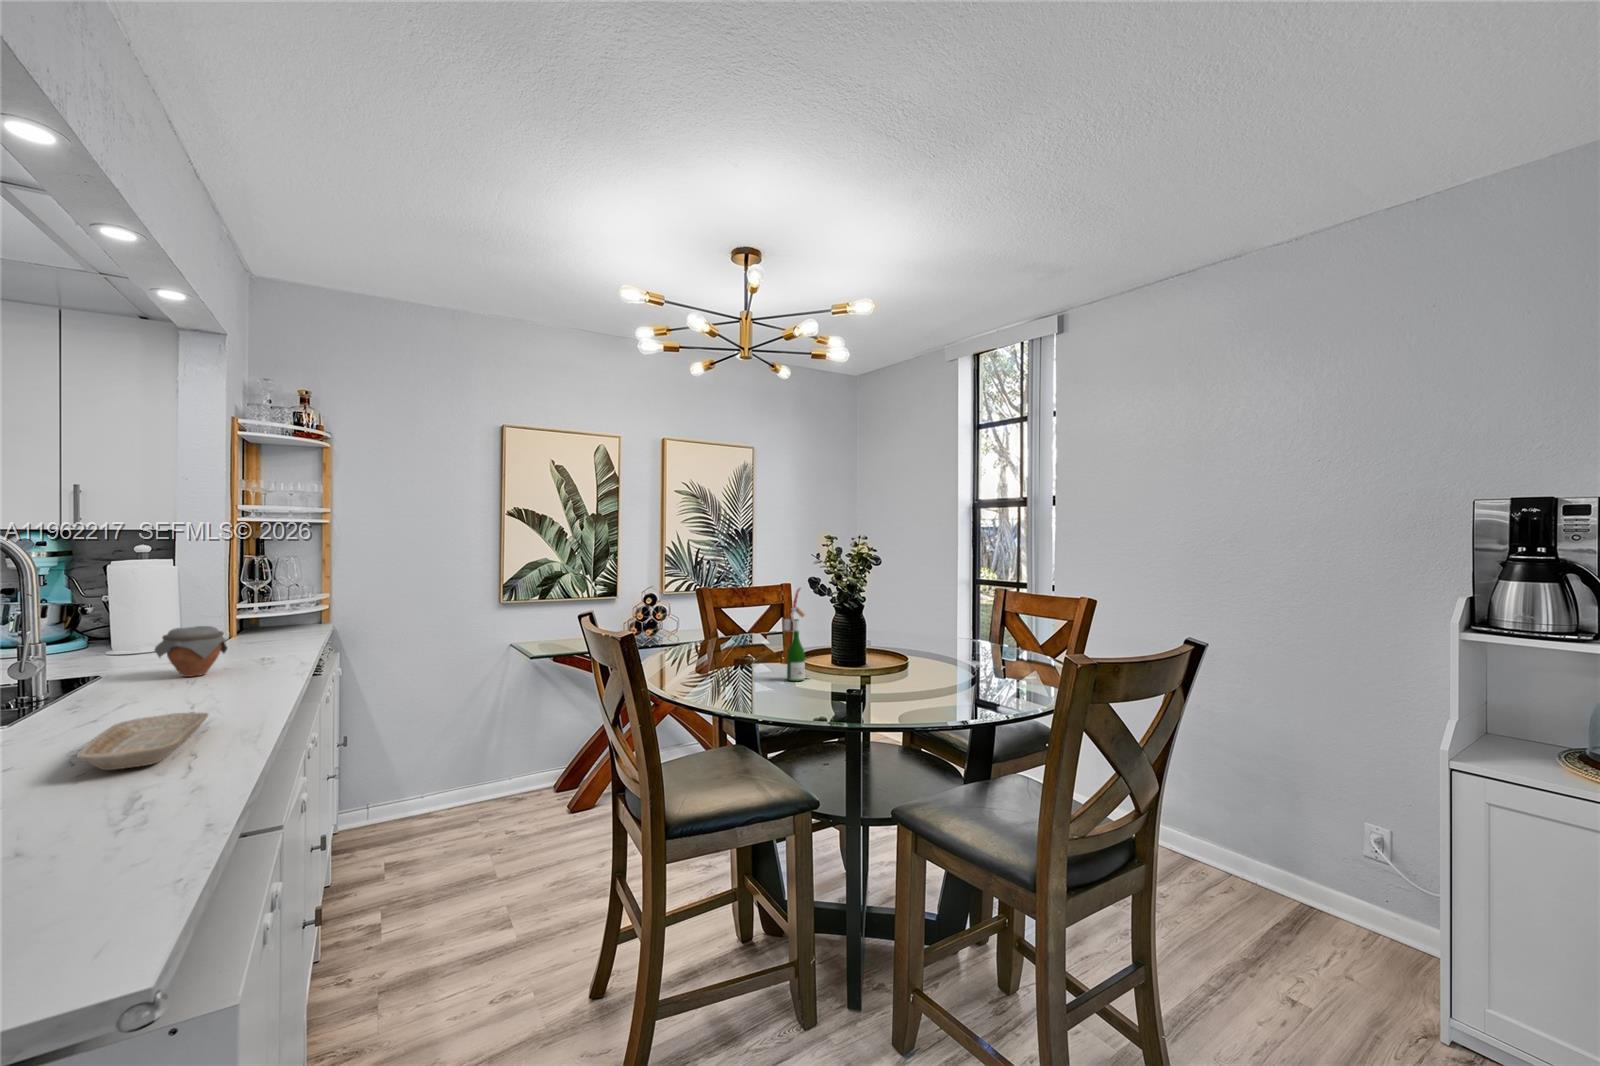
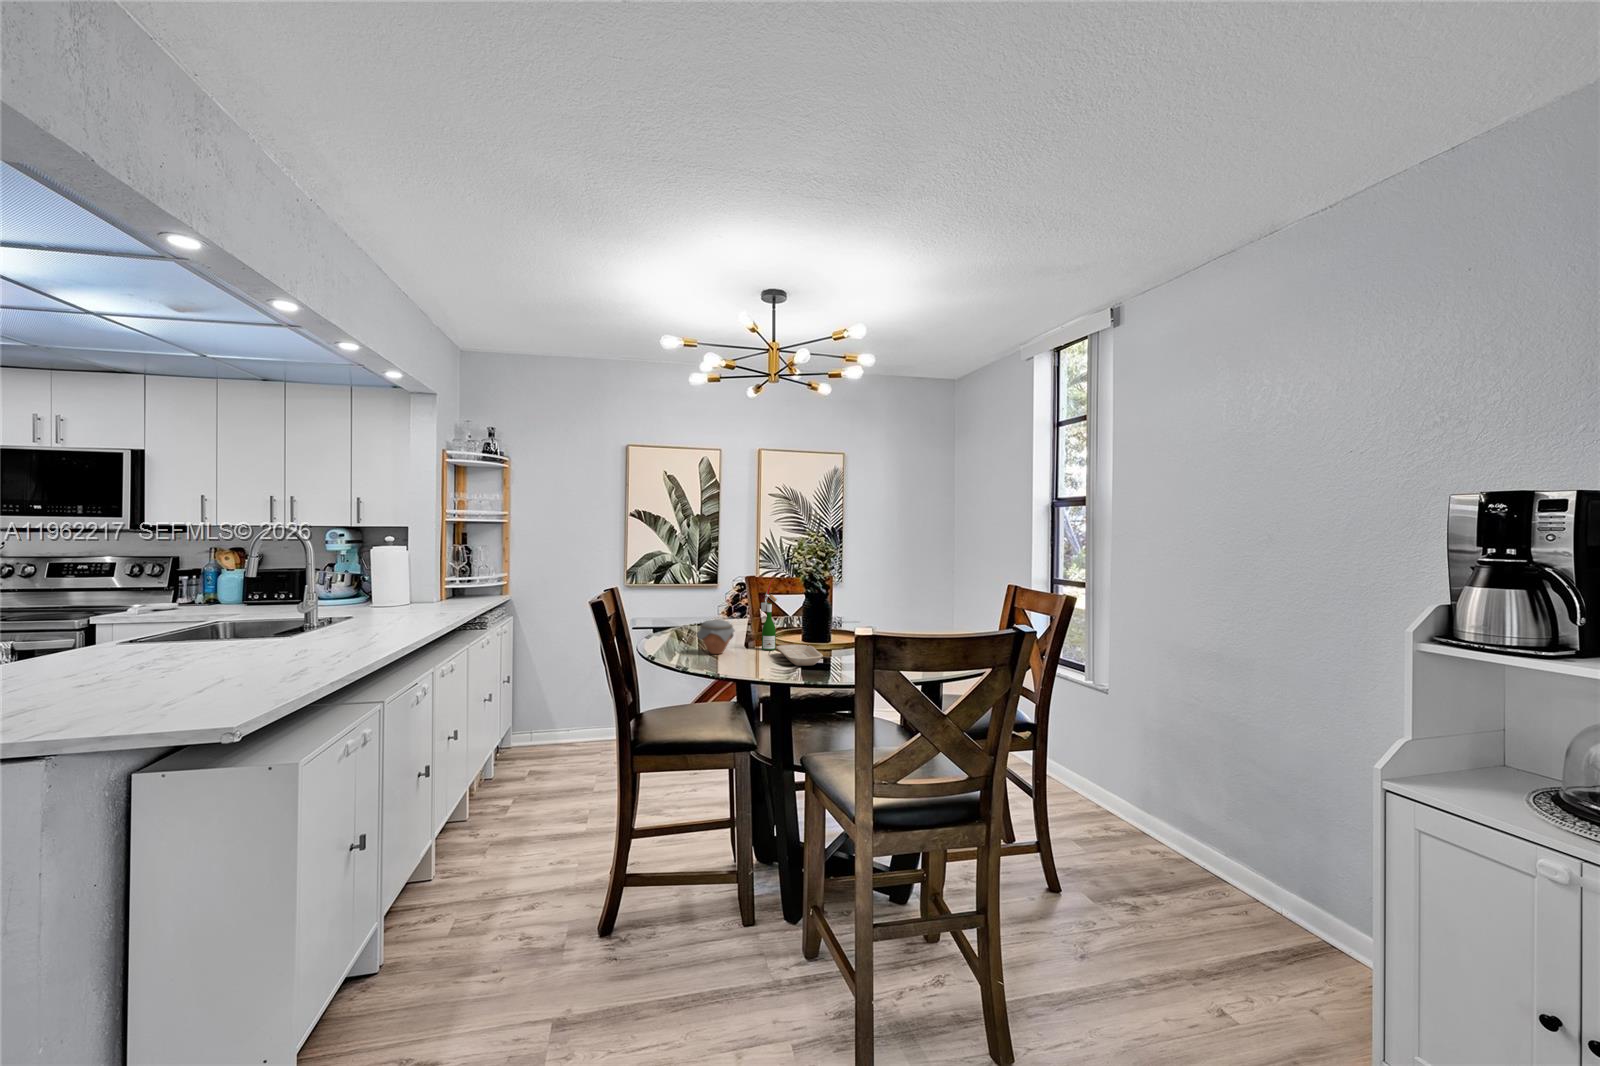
jar: present [155,626,227,677] -> present [697,620,735,654]
tray: present [77,712,208,770] -> present [776,644,823,666]

